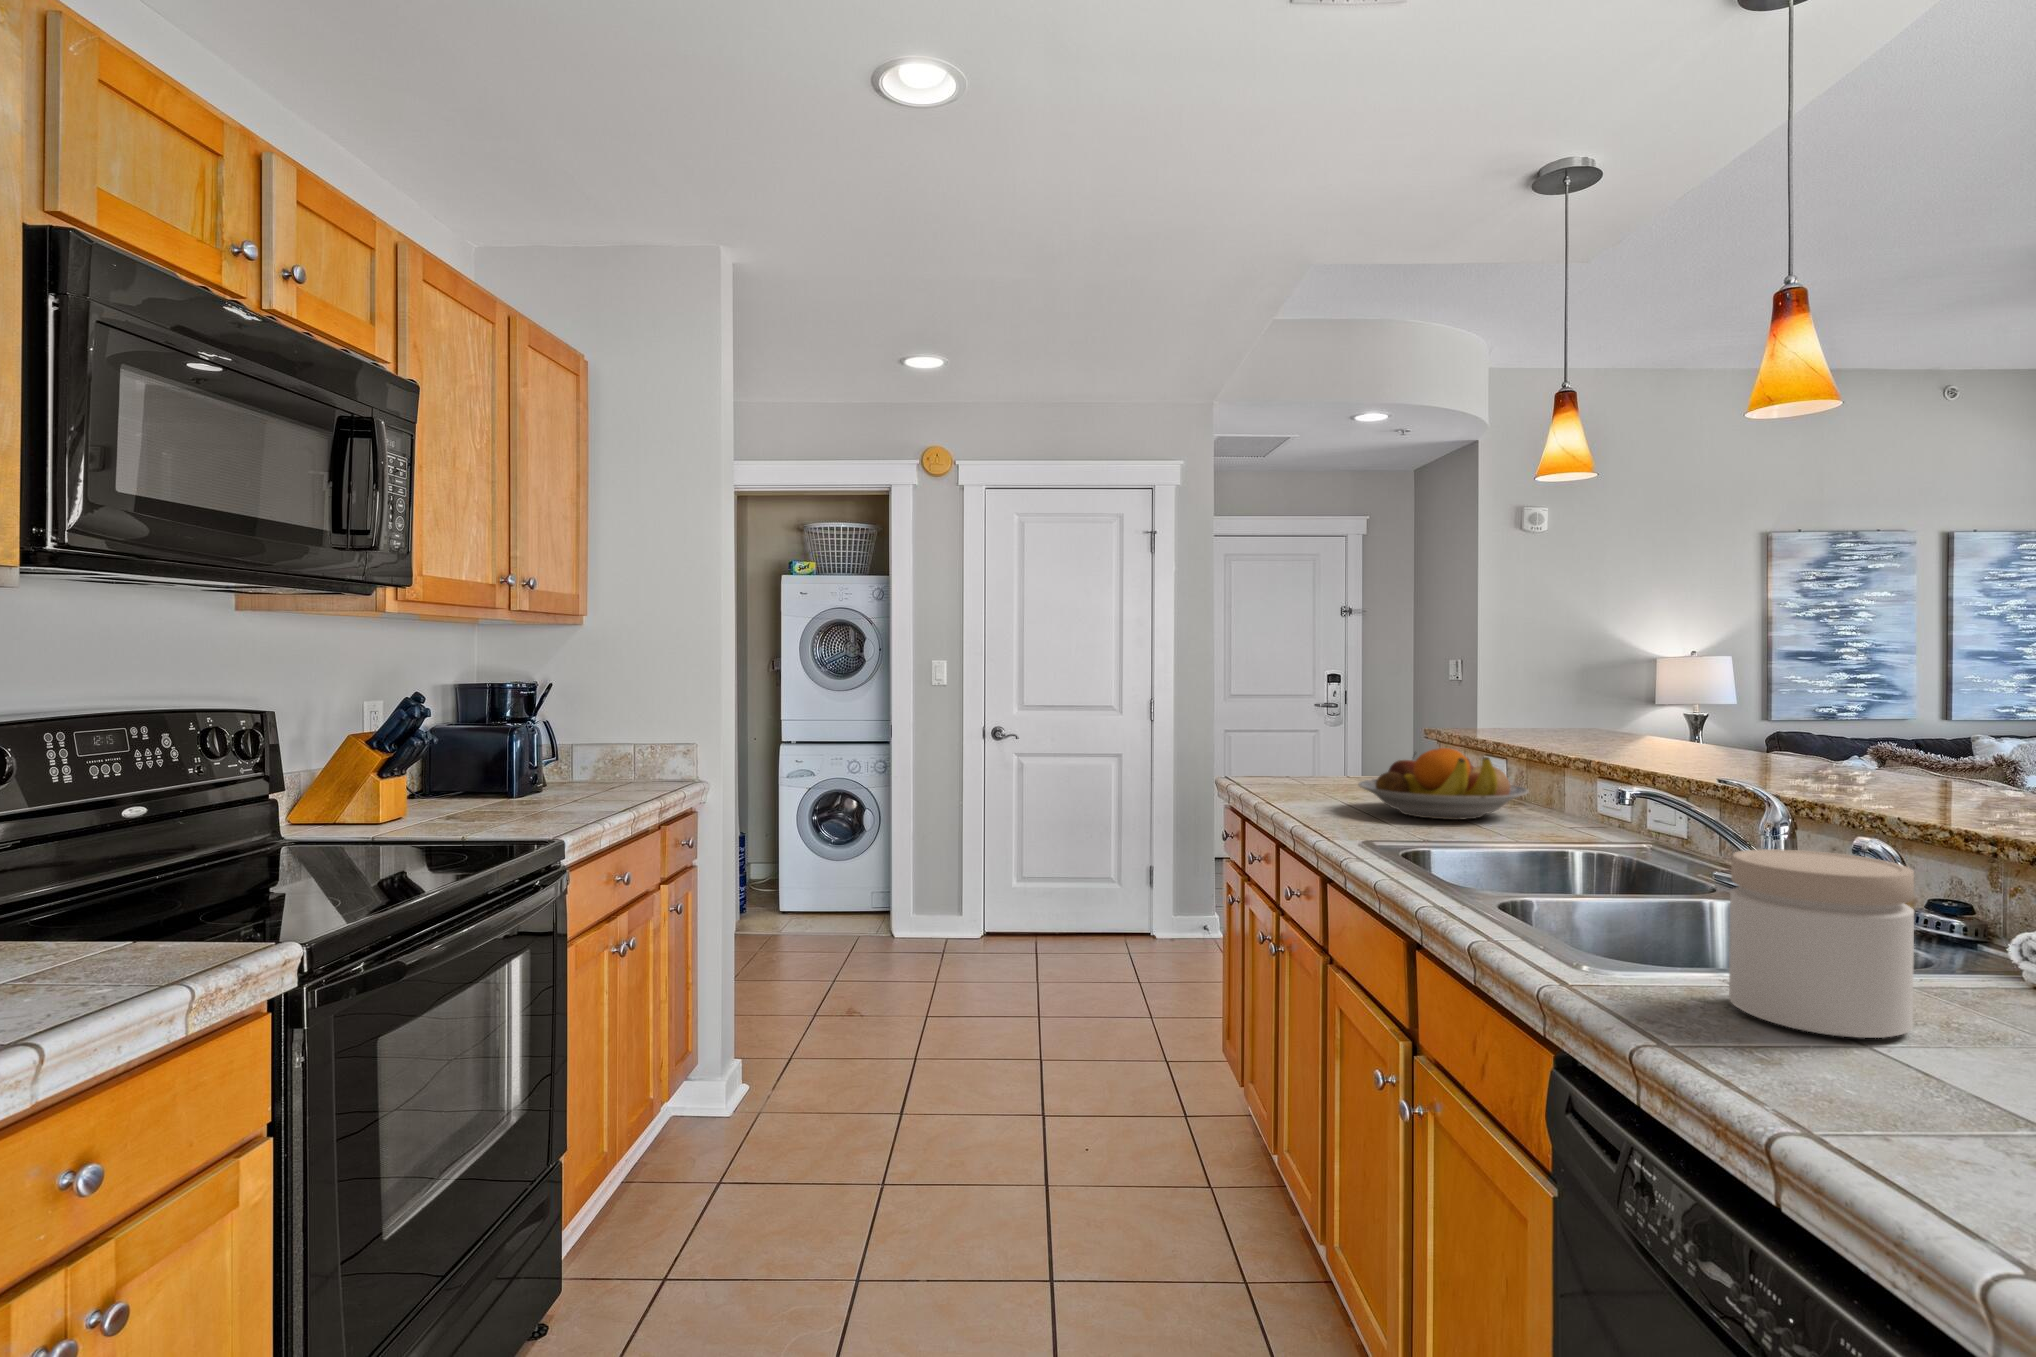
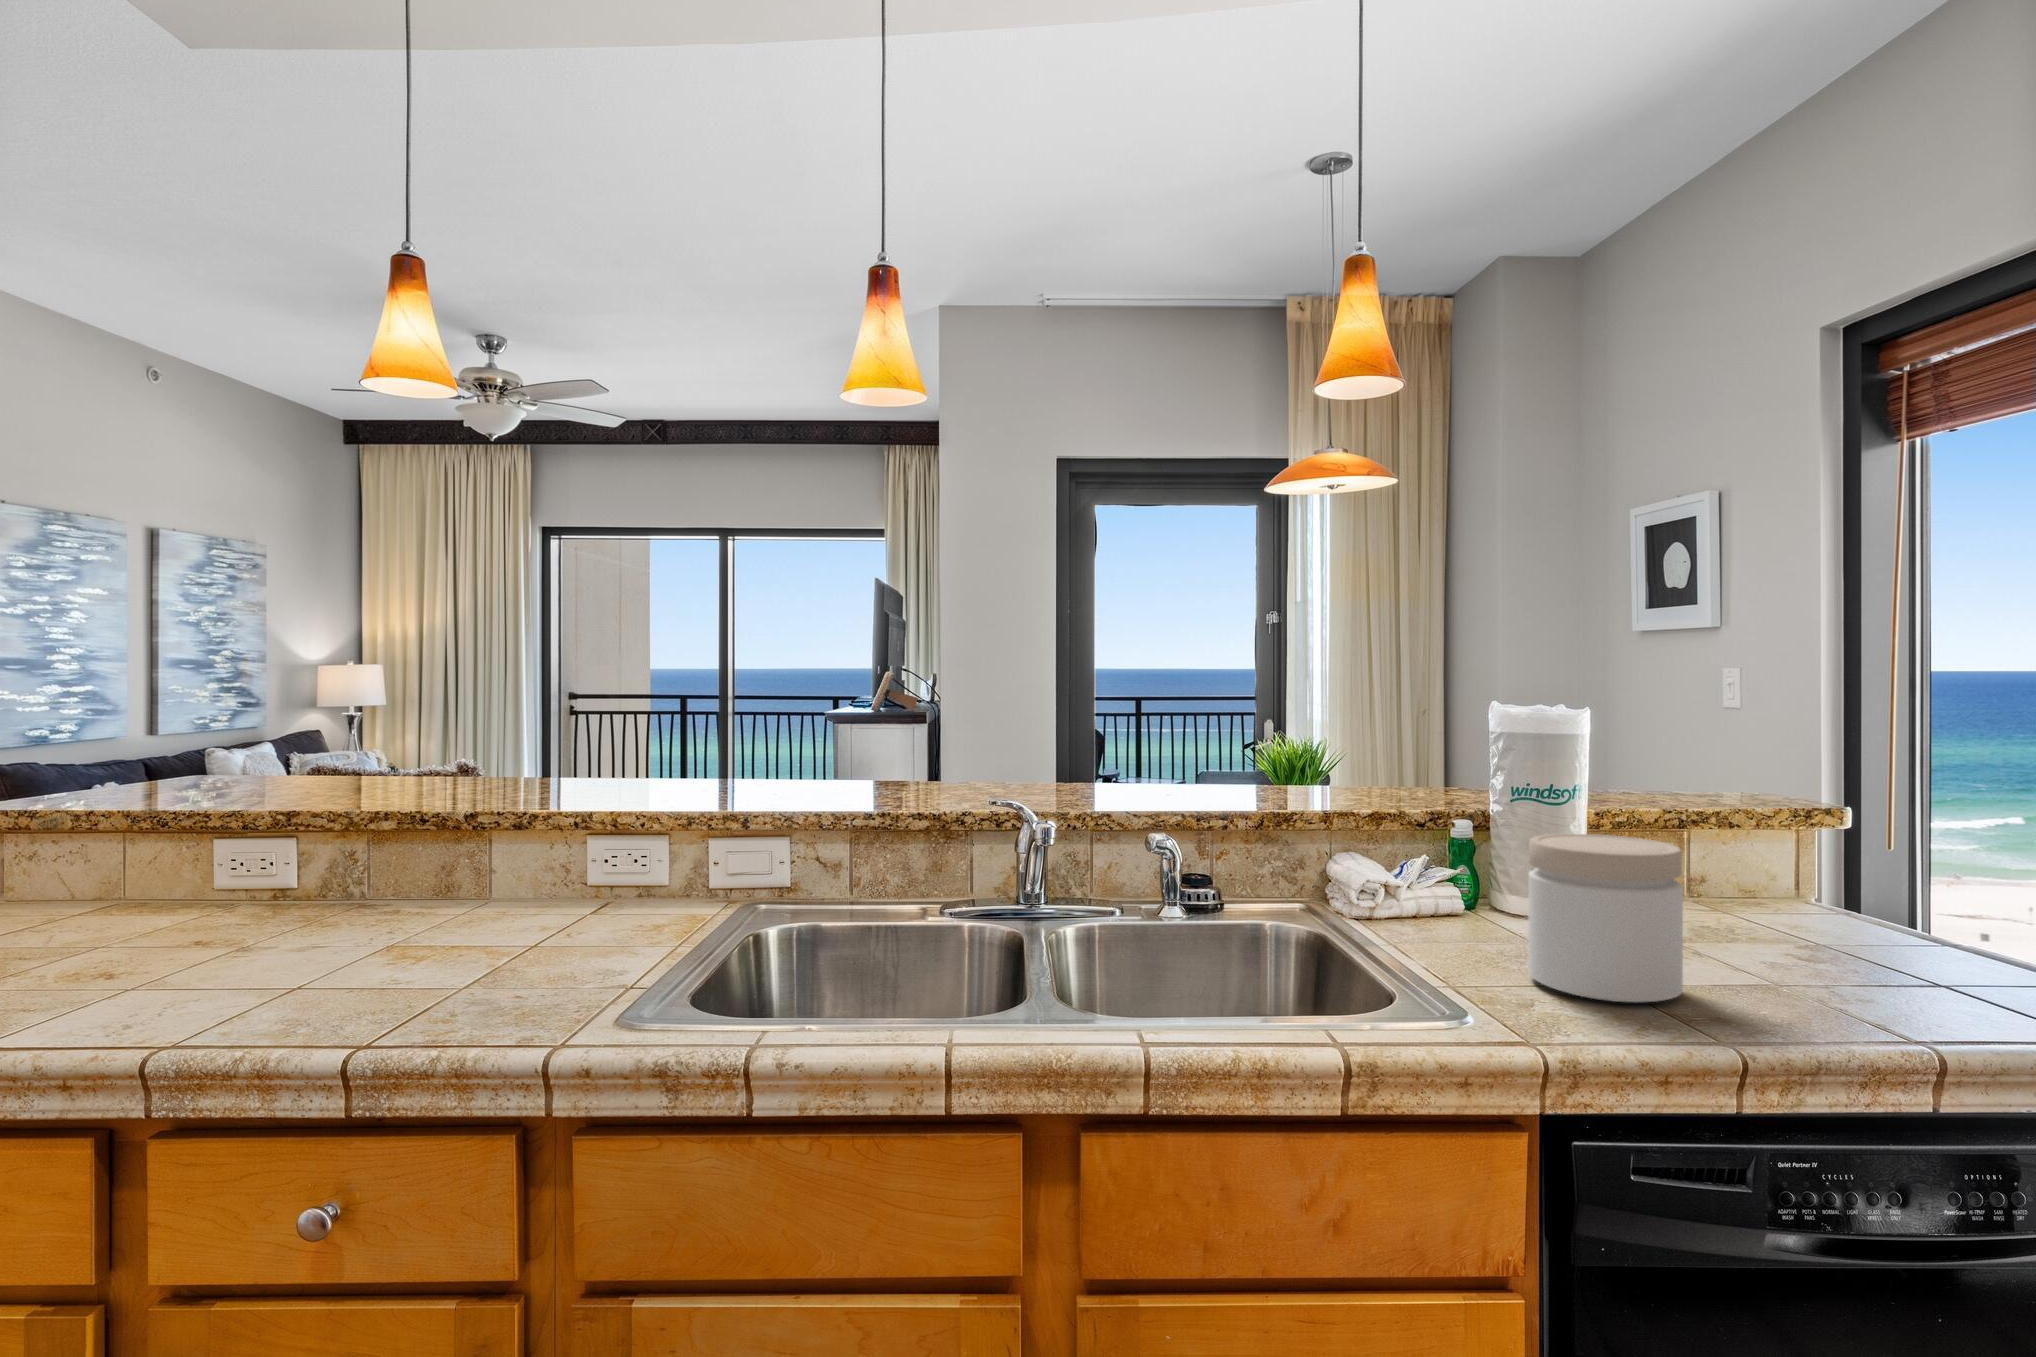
fruit bowl: present [1358,748,1529,820] -> none [192,826,544,973]

